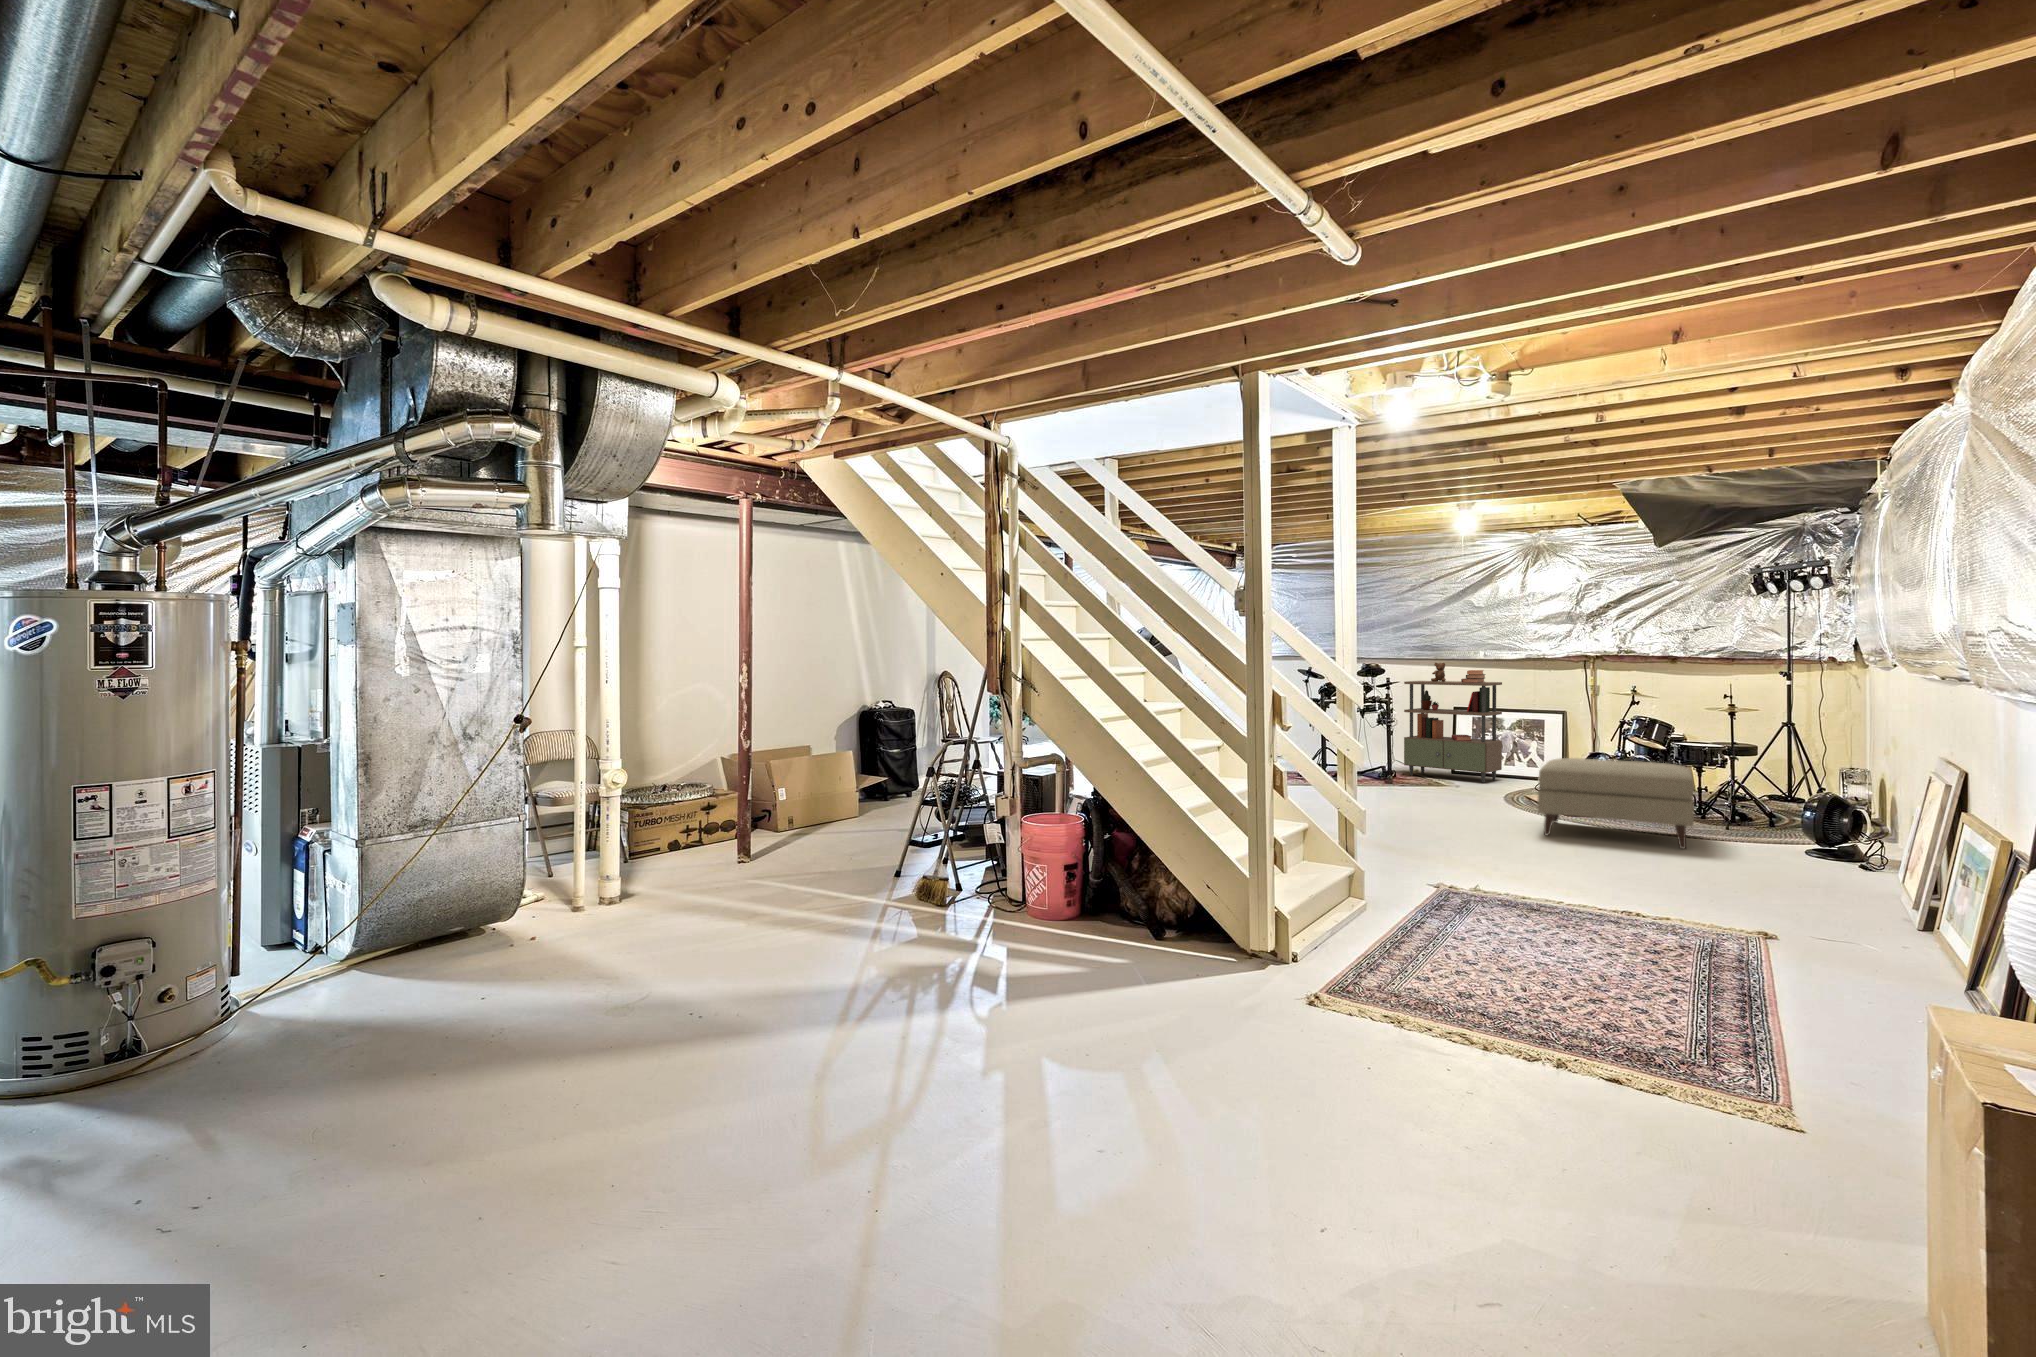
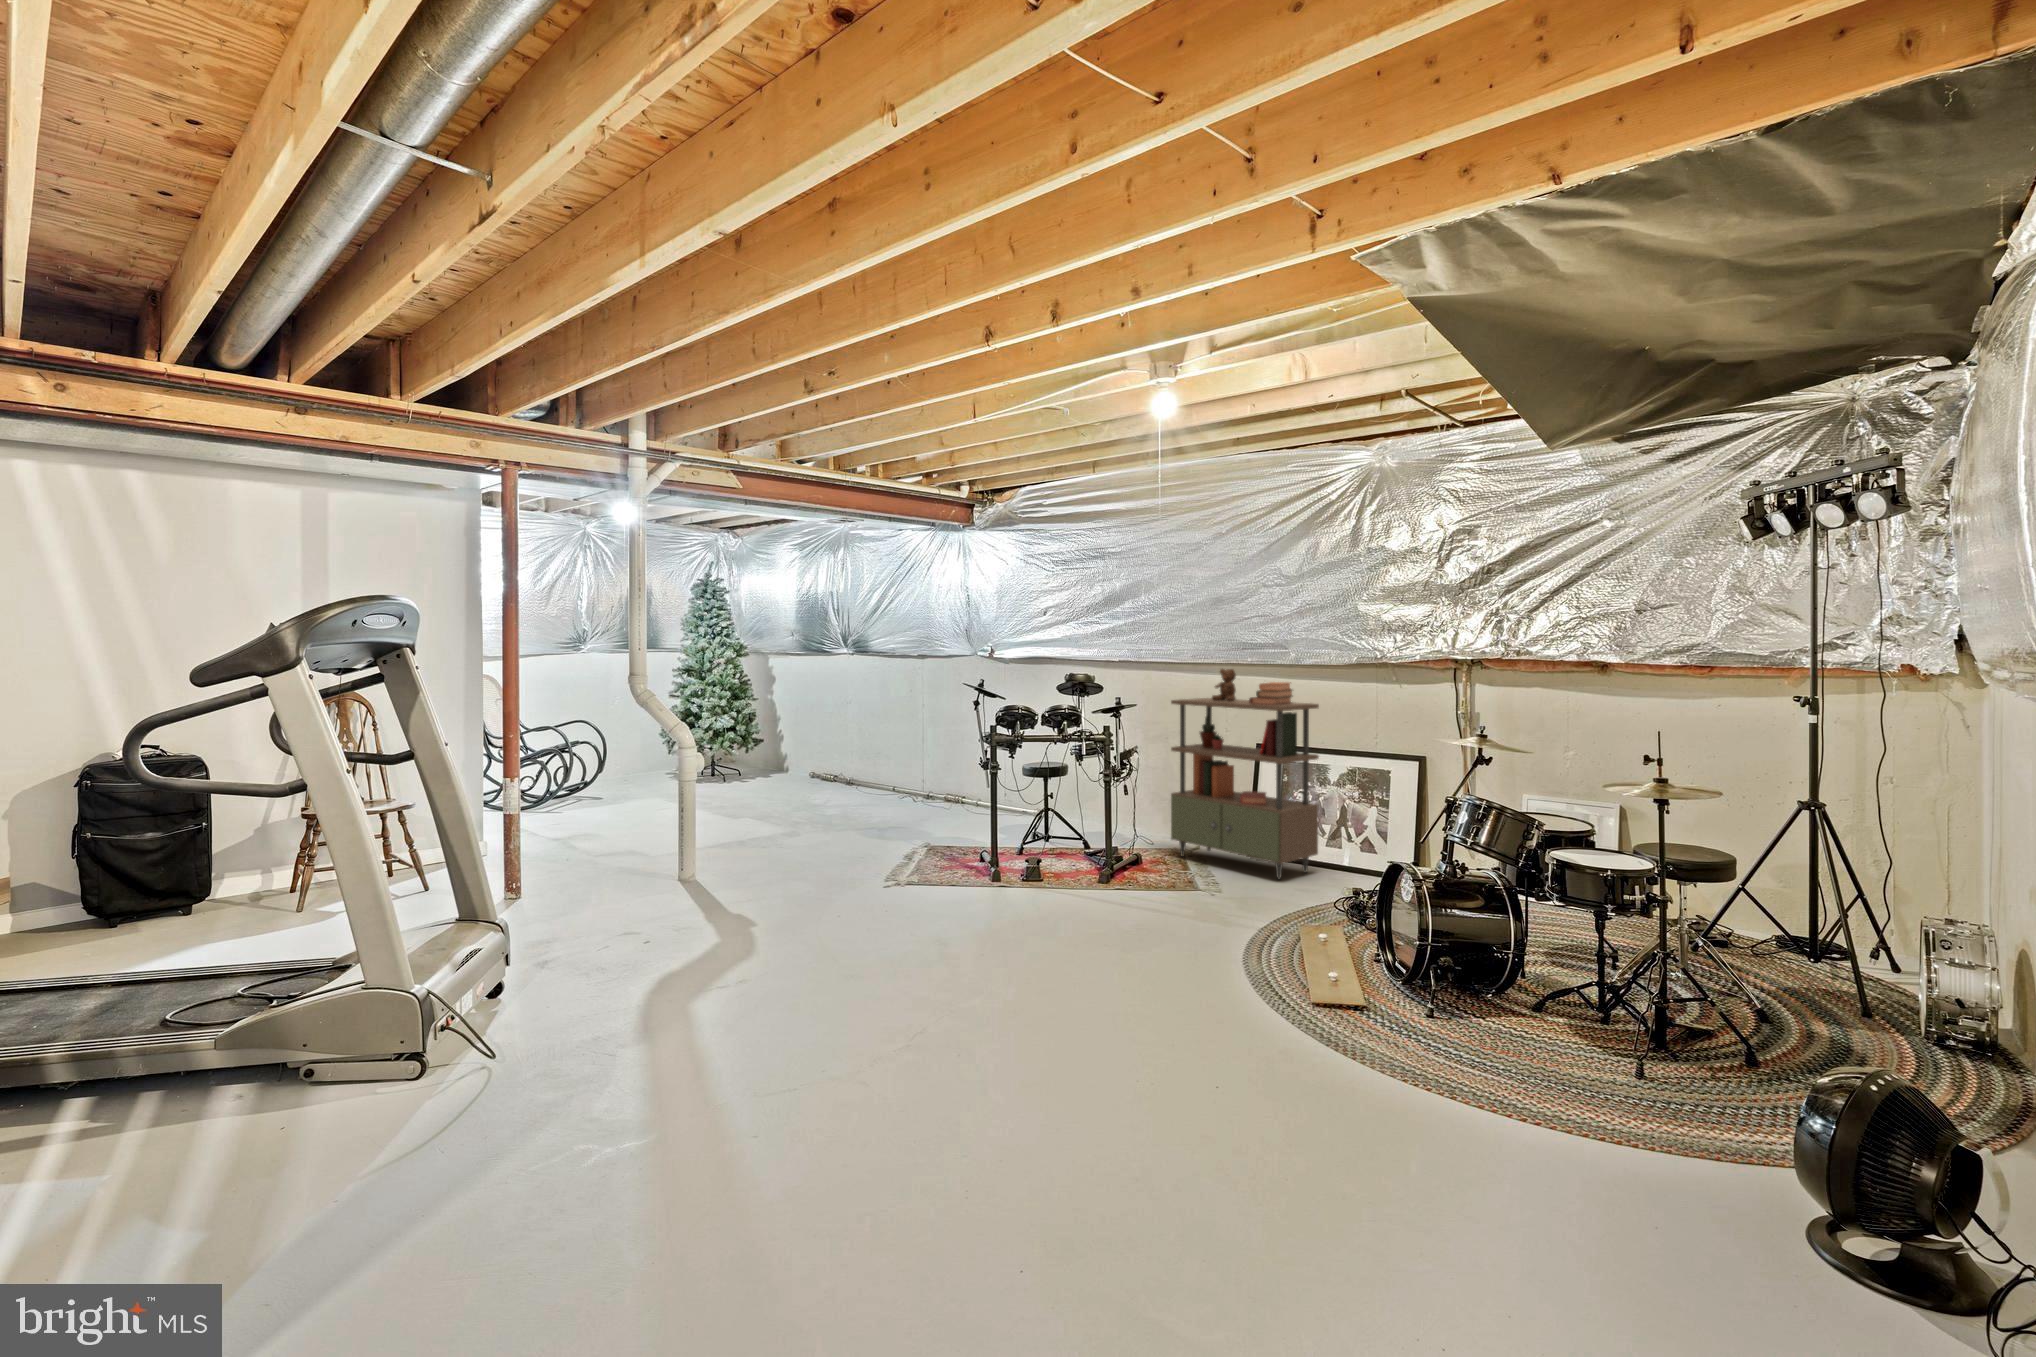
ottoman: present [1538,758,1694,849] -> none [1179,893,1553,1198]

